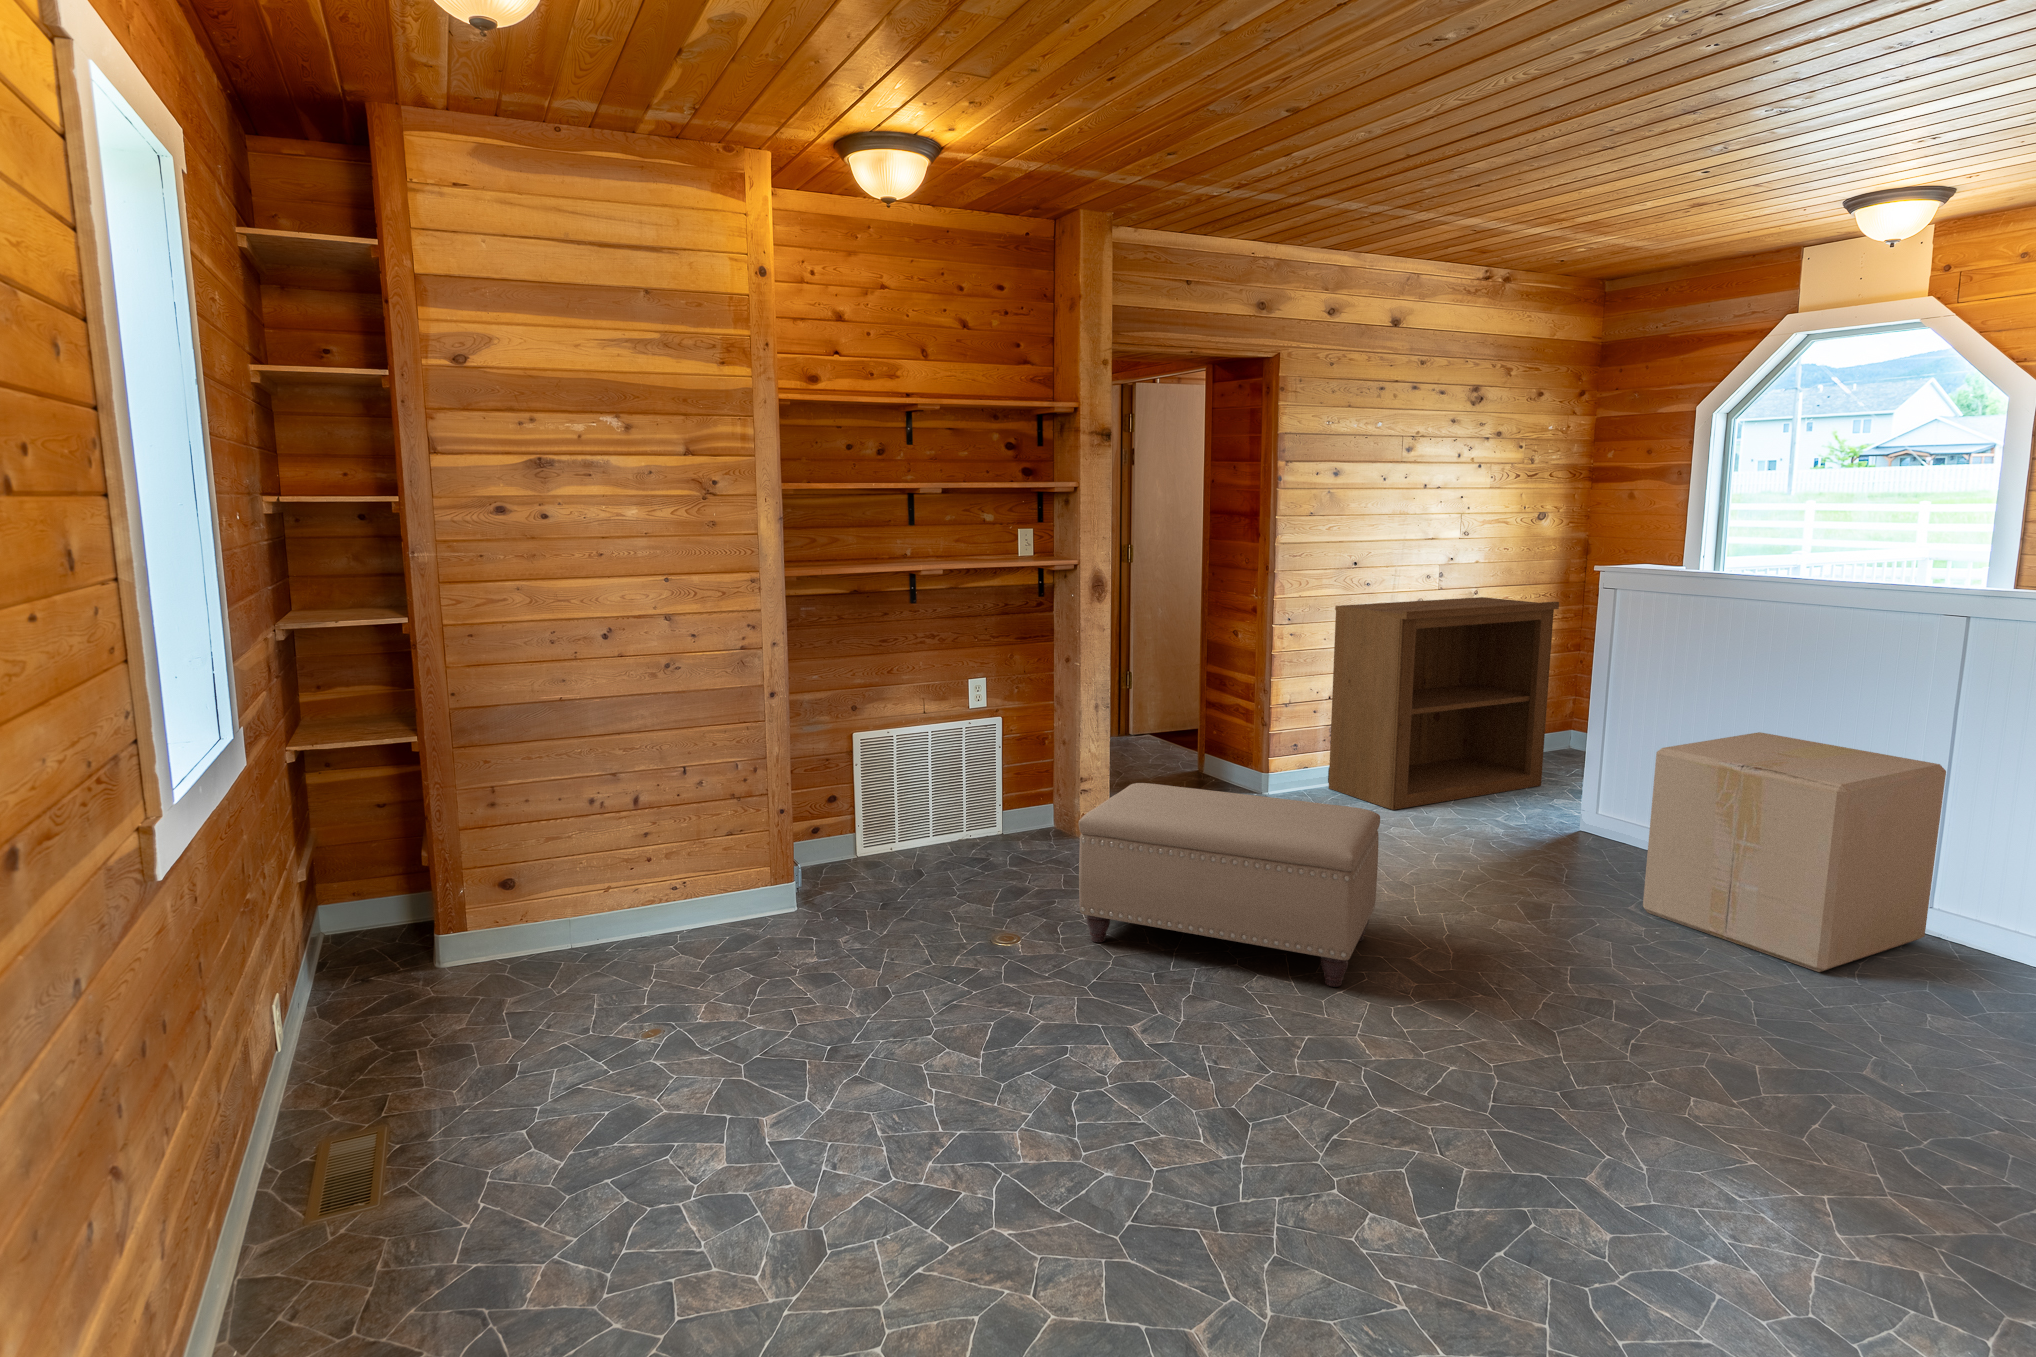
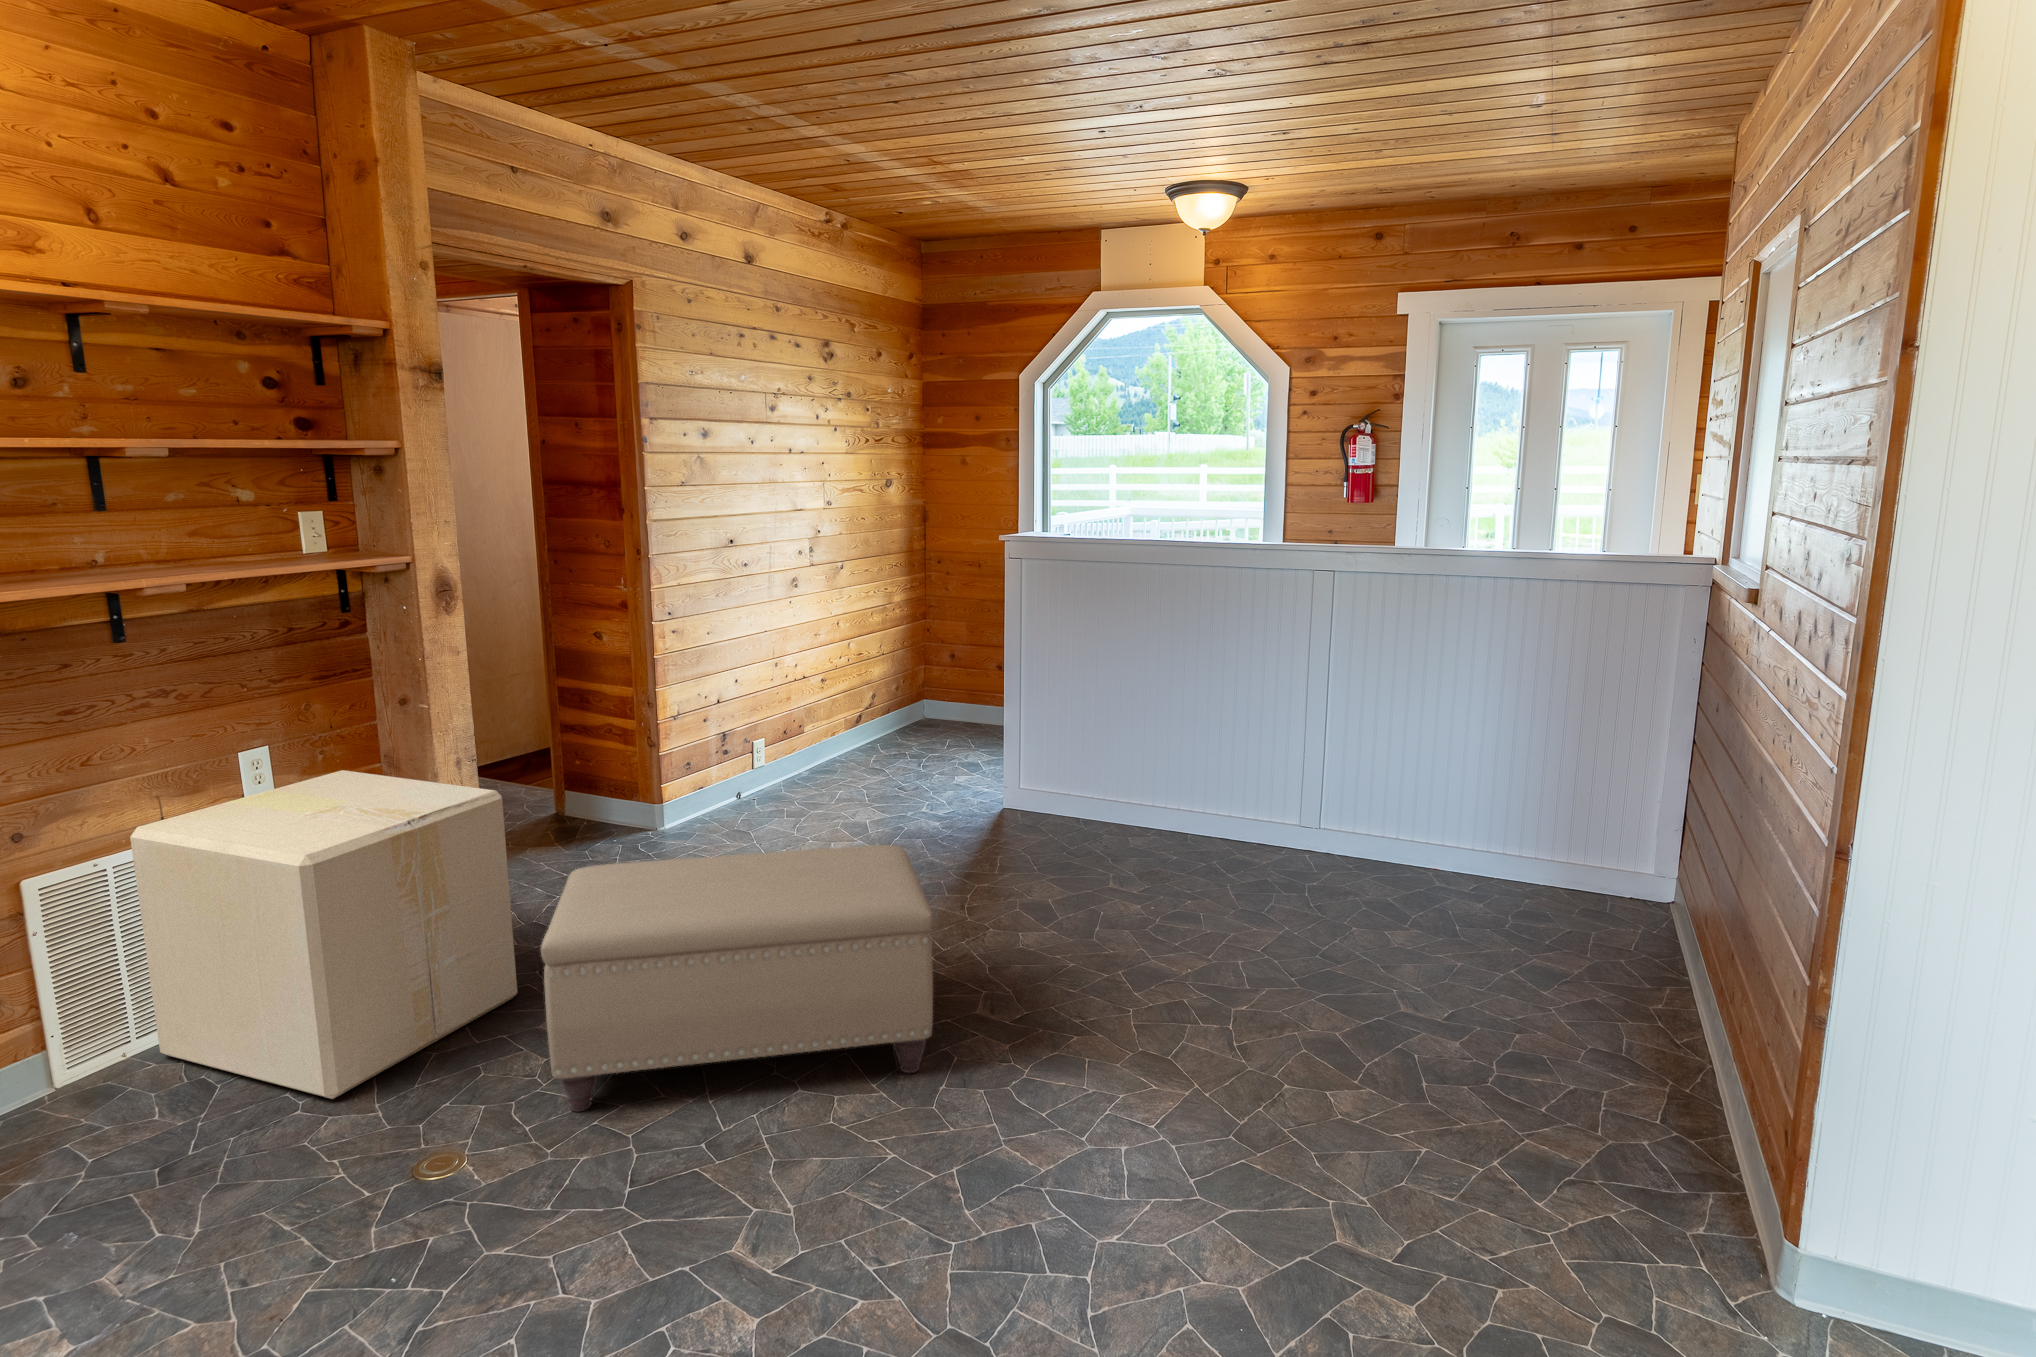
bookshelf: present [1328,597,1559,810] -> none [718,572,936,823]
cardboard box: present [1643,732,1946,972] -> present [130,770,517,1099]

